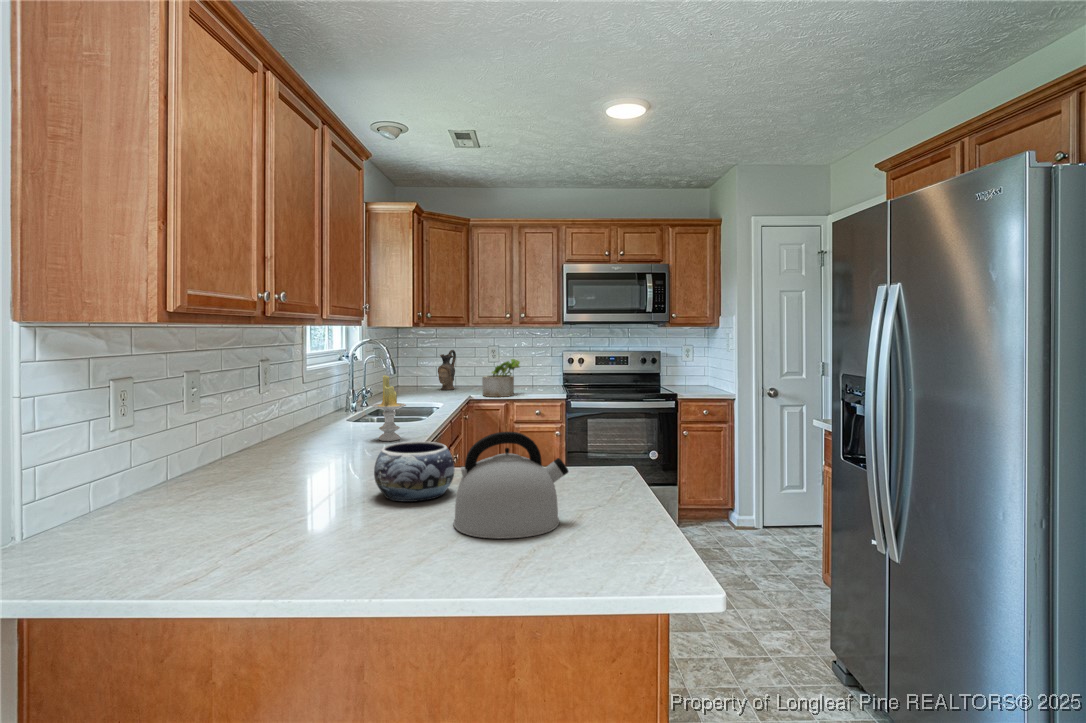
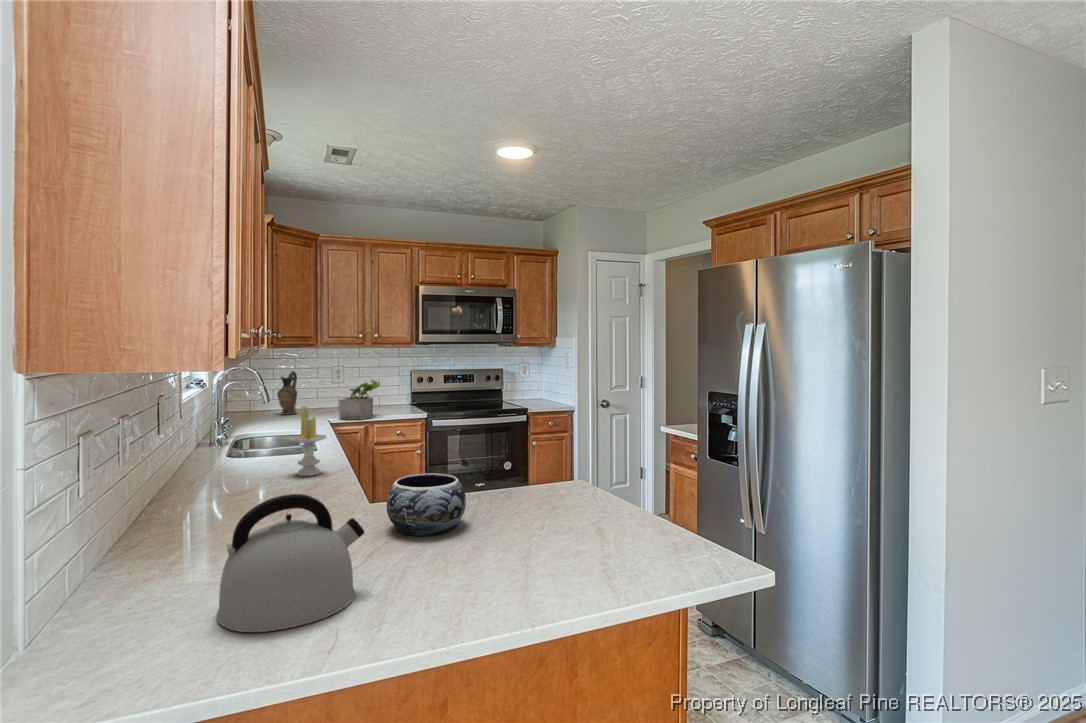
kettle: present [453,432,568,539] -> present [217,494,365,632]

